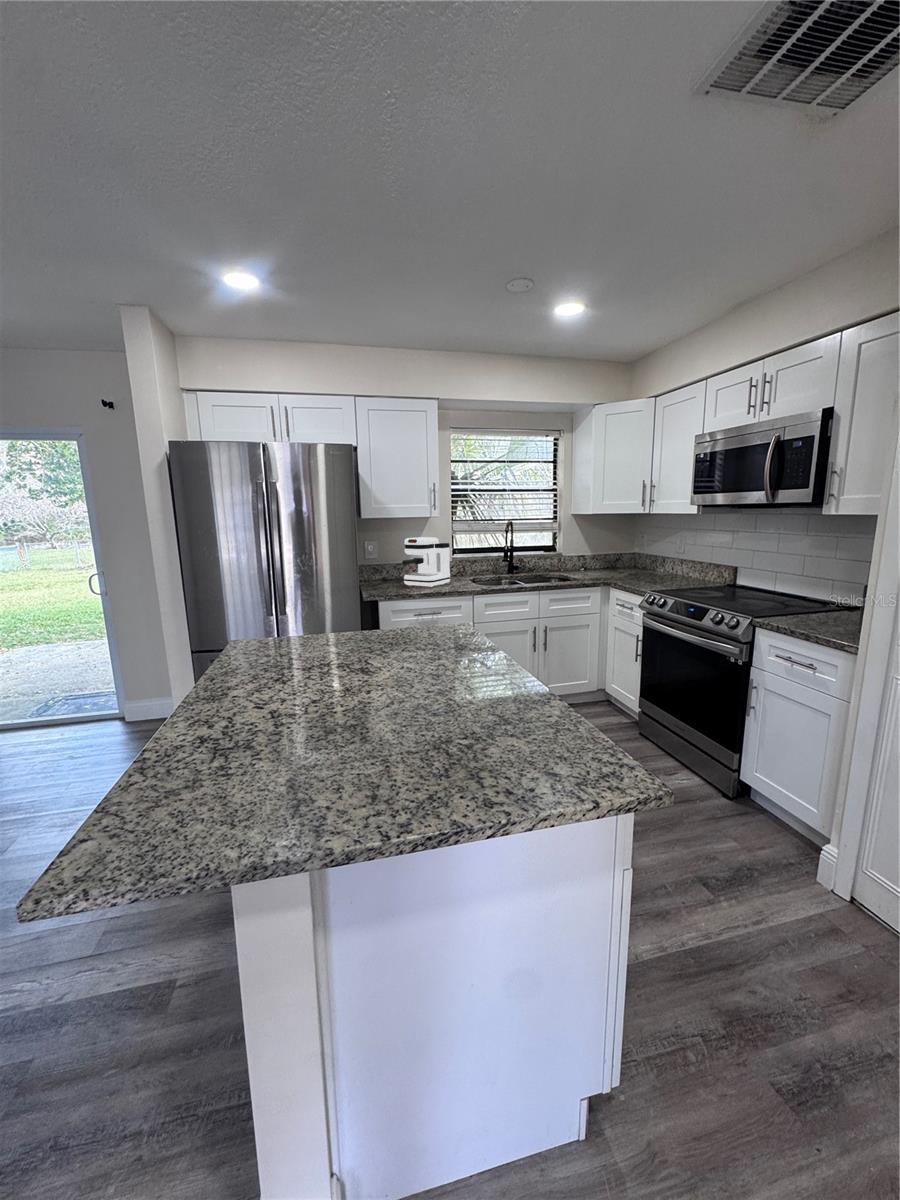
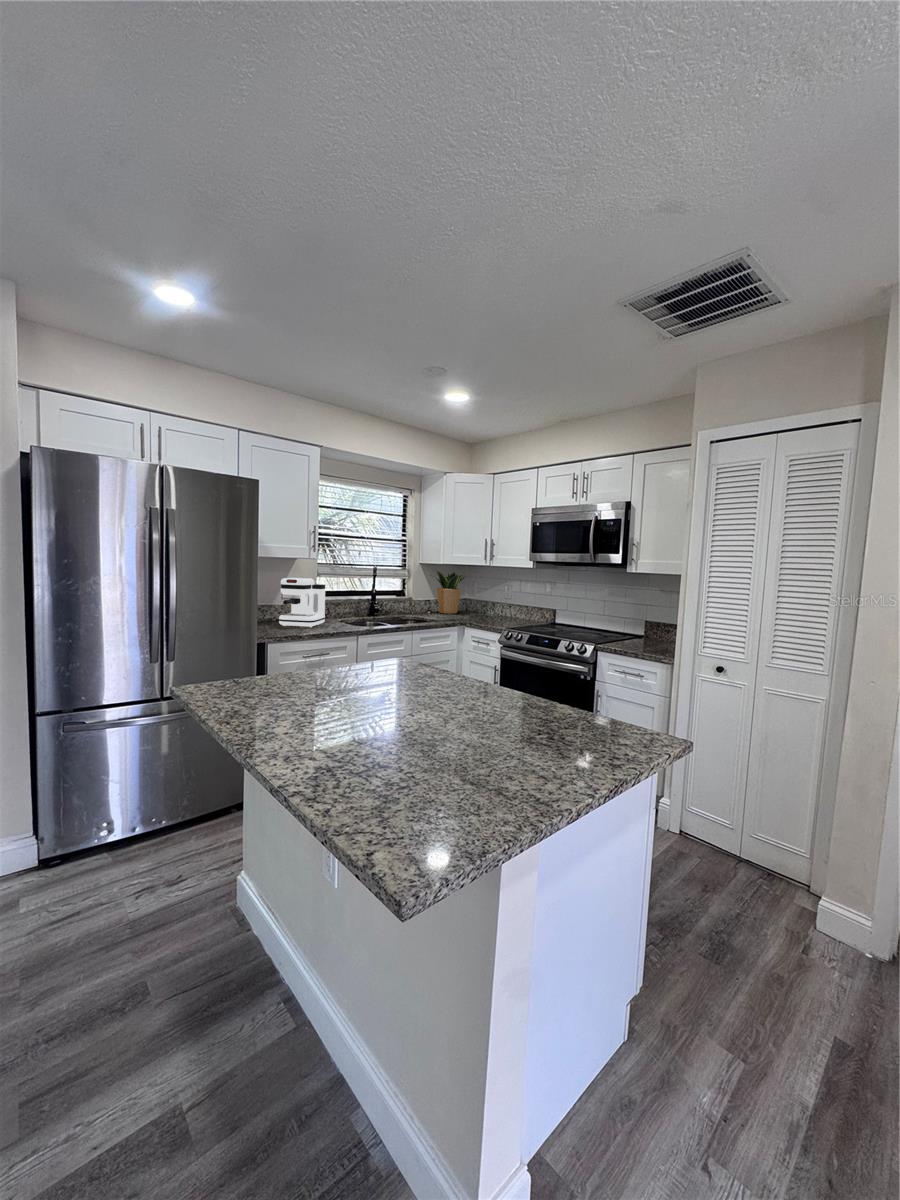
potted plant: none [585,521,638,571] -> present [431,571,467,614]

